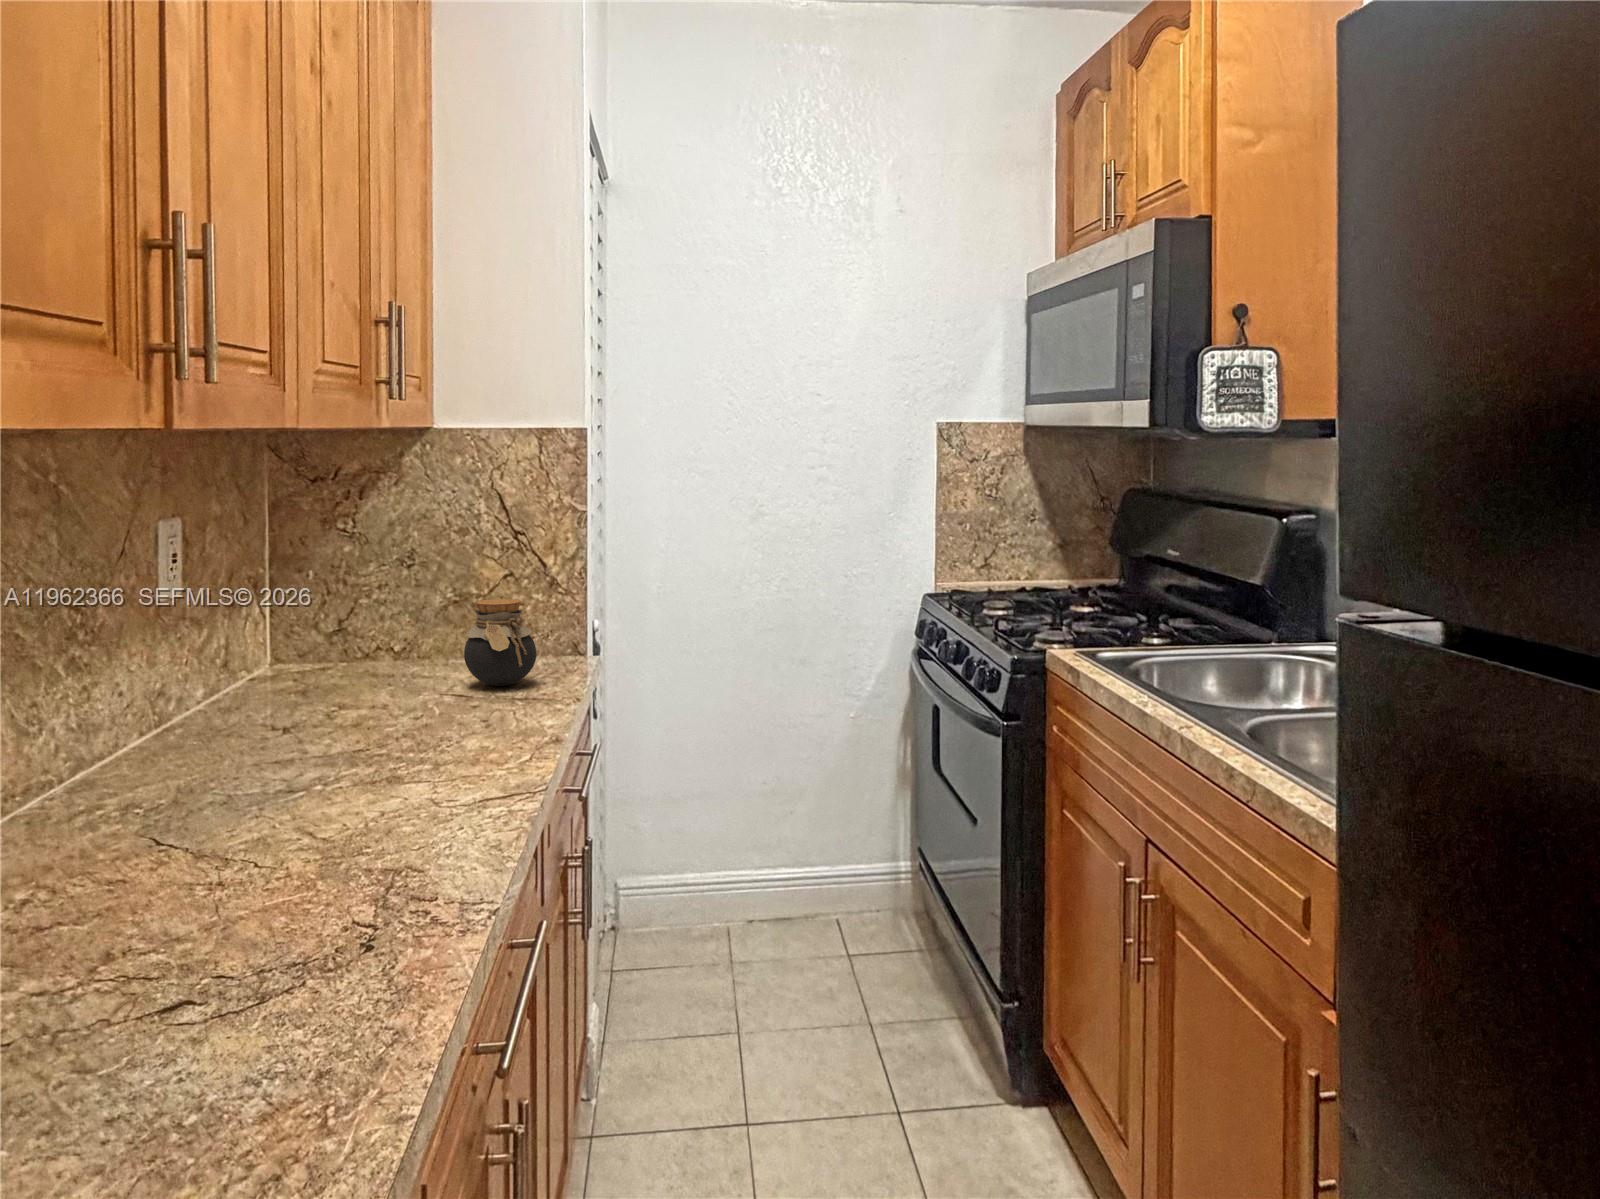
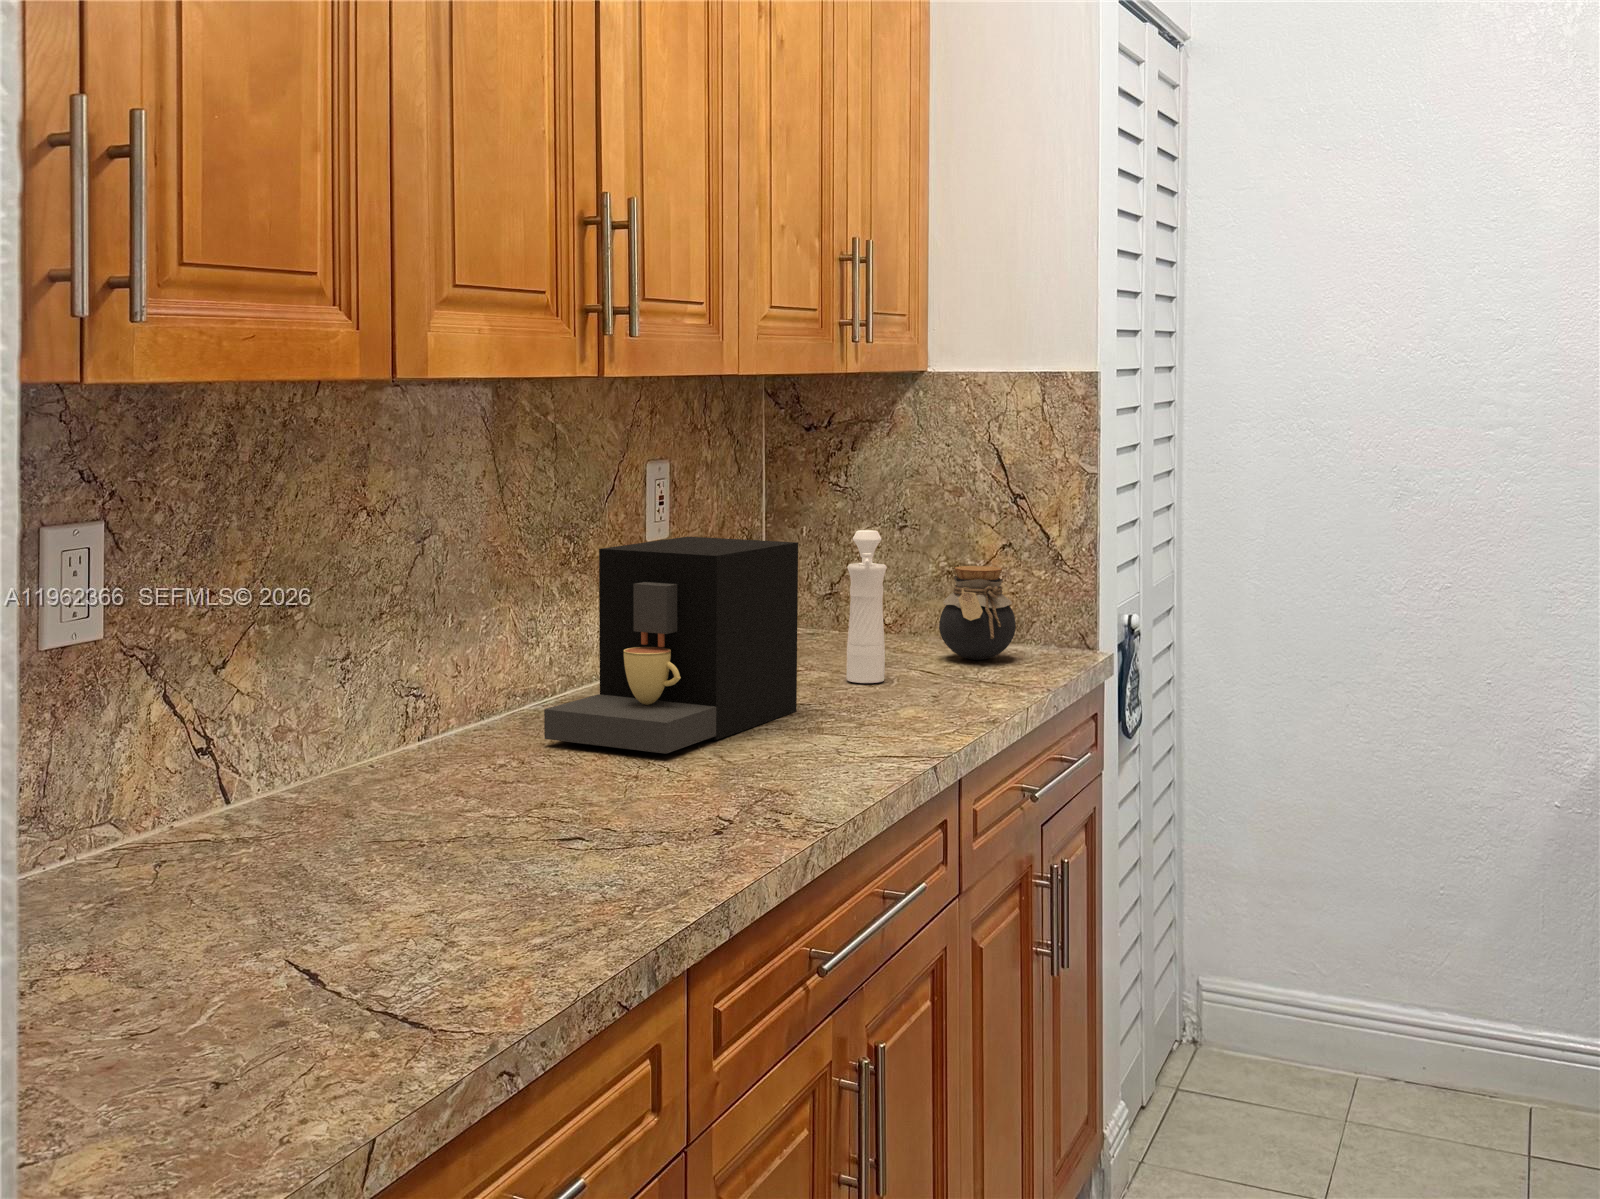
pepper mill: none [381,573,430,724] -> present [846,530,887,683]
coffee maker: none [75,593,361,846] -> present [544,537,798,754]

